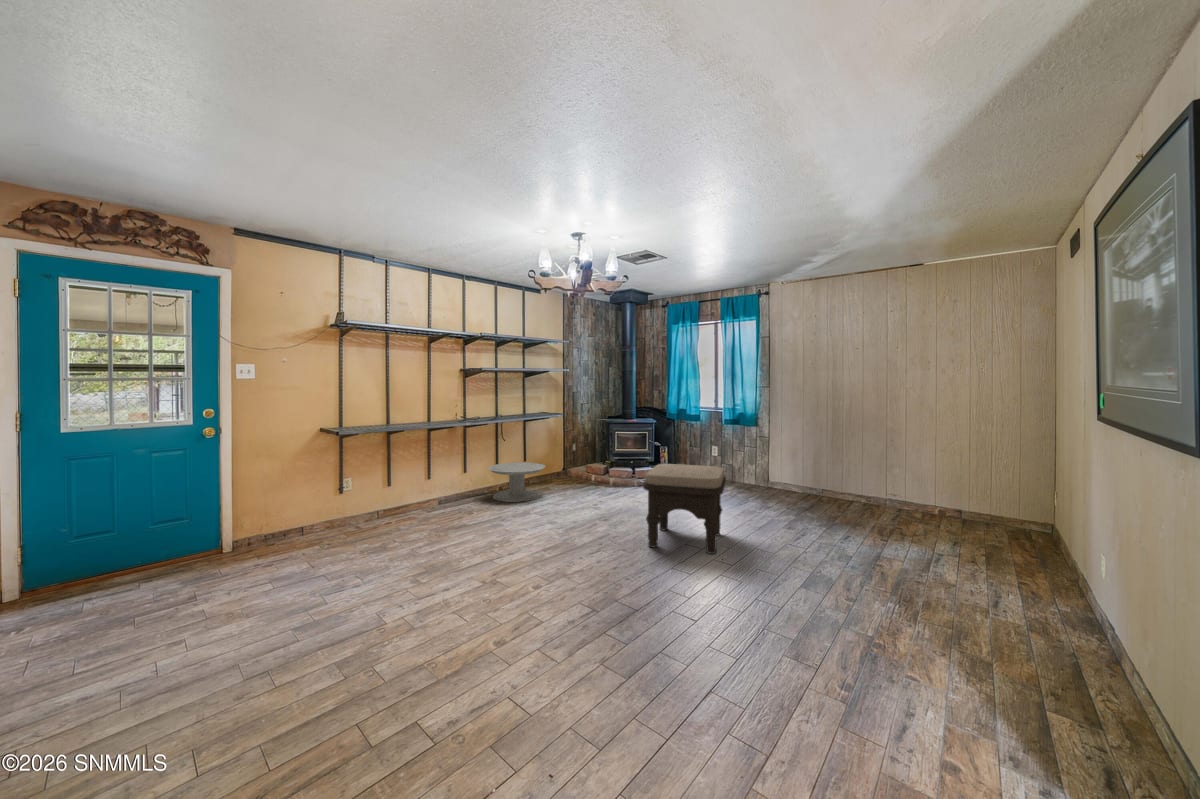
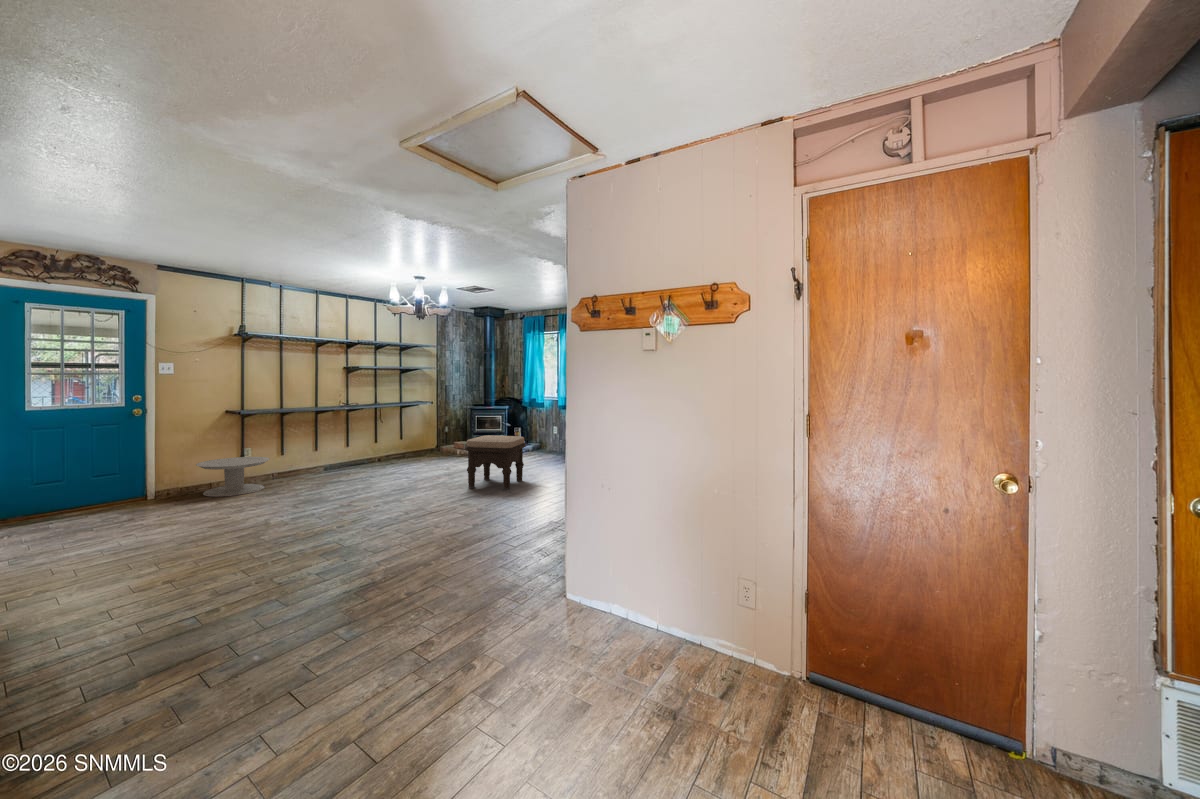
side table: present [488,462,545,502] -> present [196,457,270,497]

